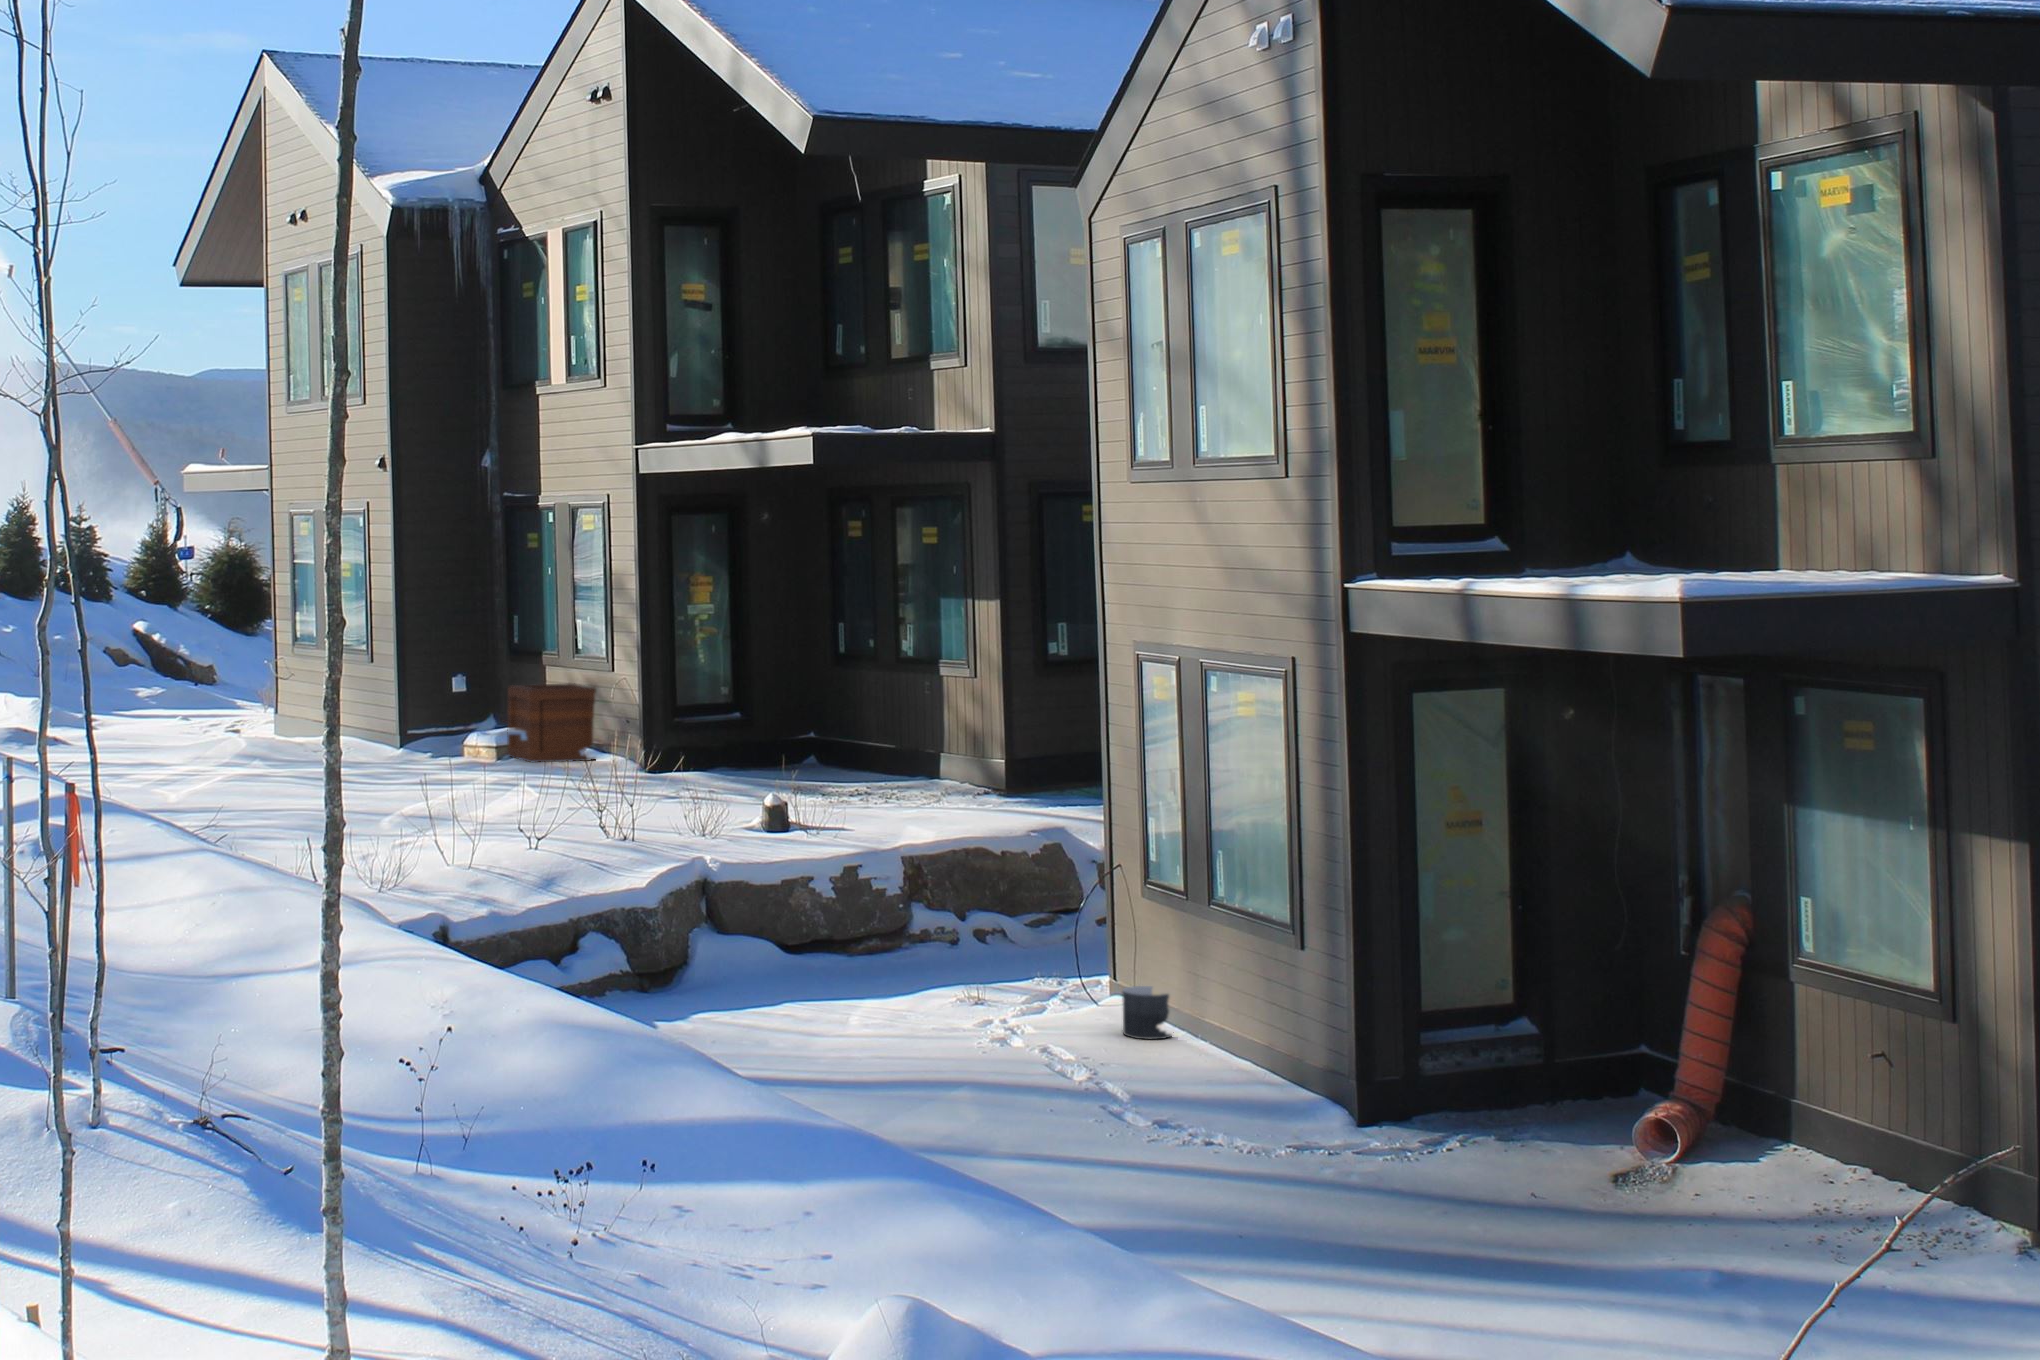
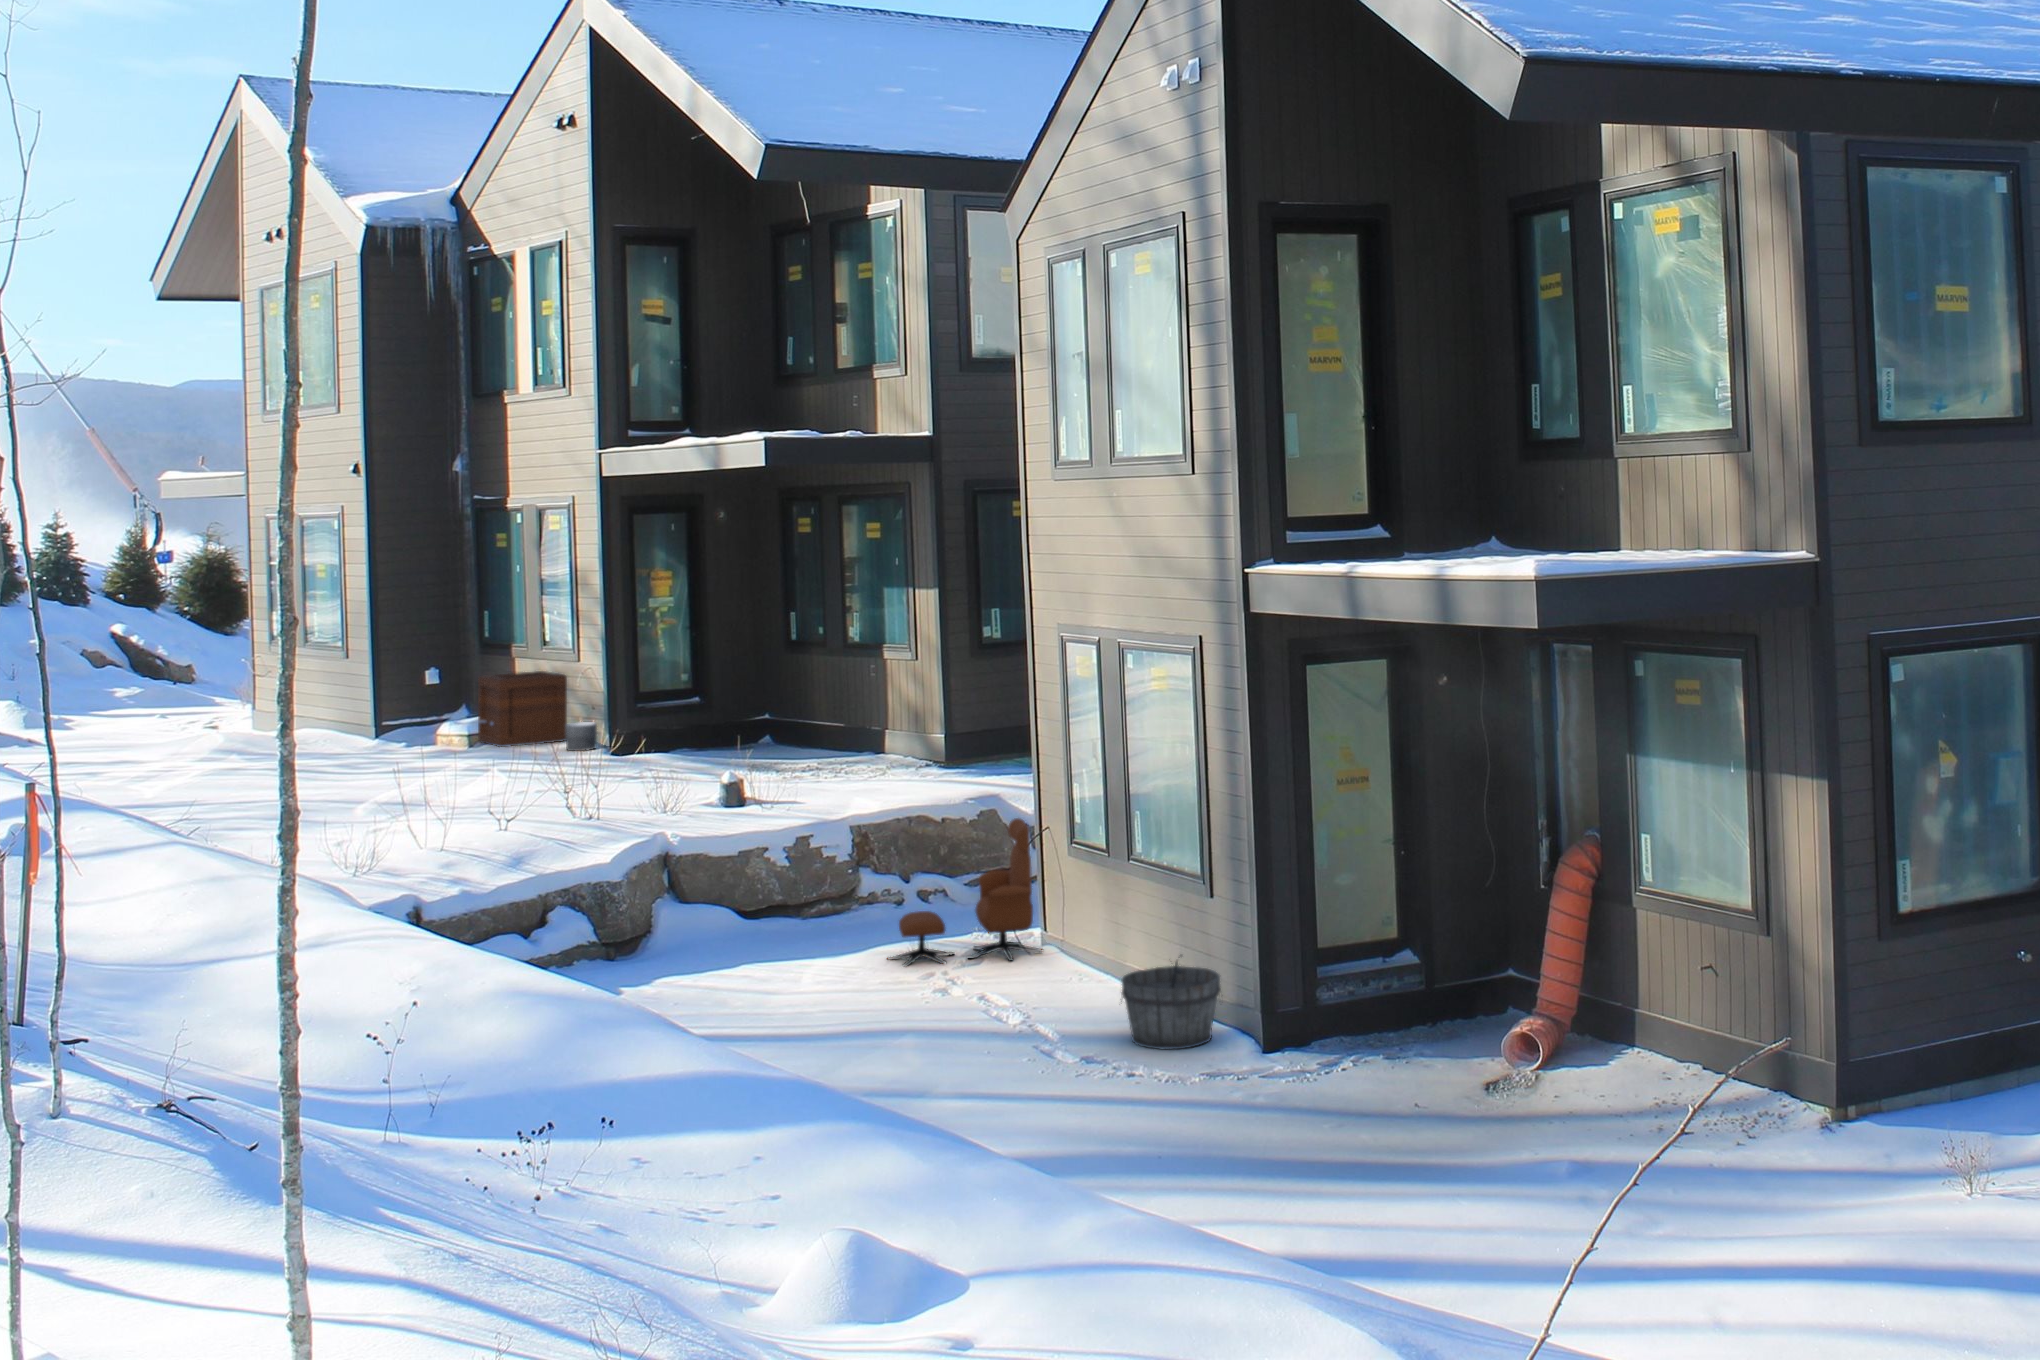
lounge chair: none [943,856,1113,1011] -> present [888,818,1042,967]
planter: present [1122,986,1171,1040] -> present [566,722,597,751]
wooden bucket: none [1197,1006,1313,1110] -> present [1121,961,1221,1049]

